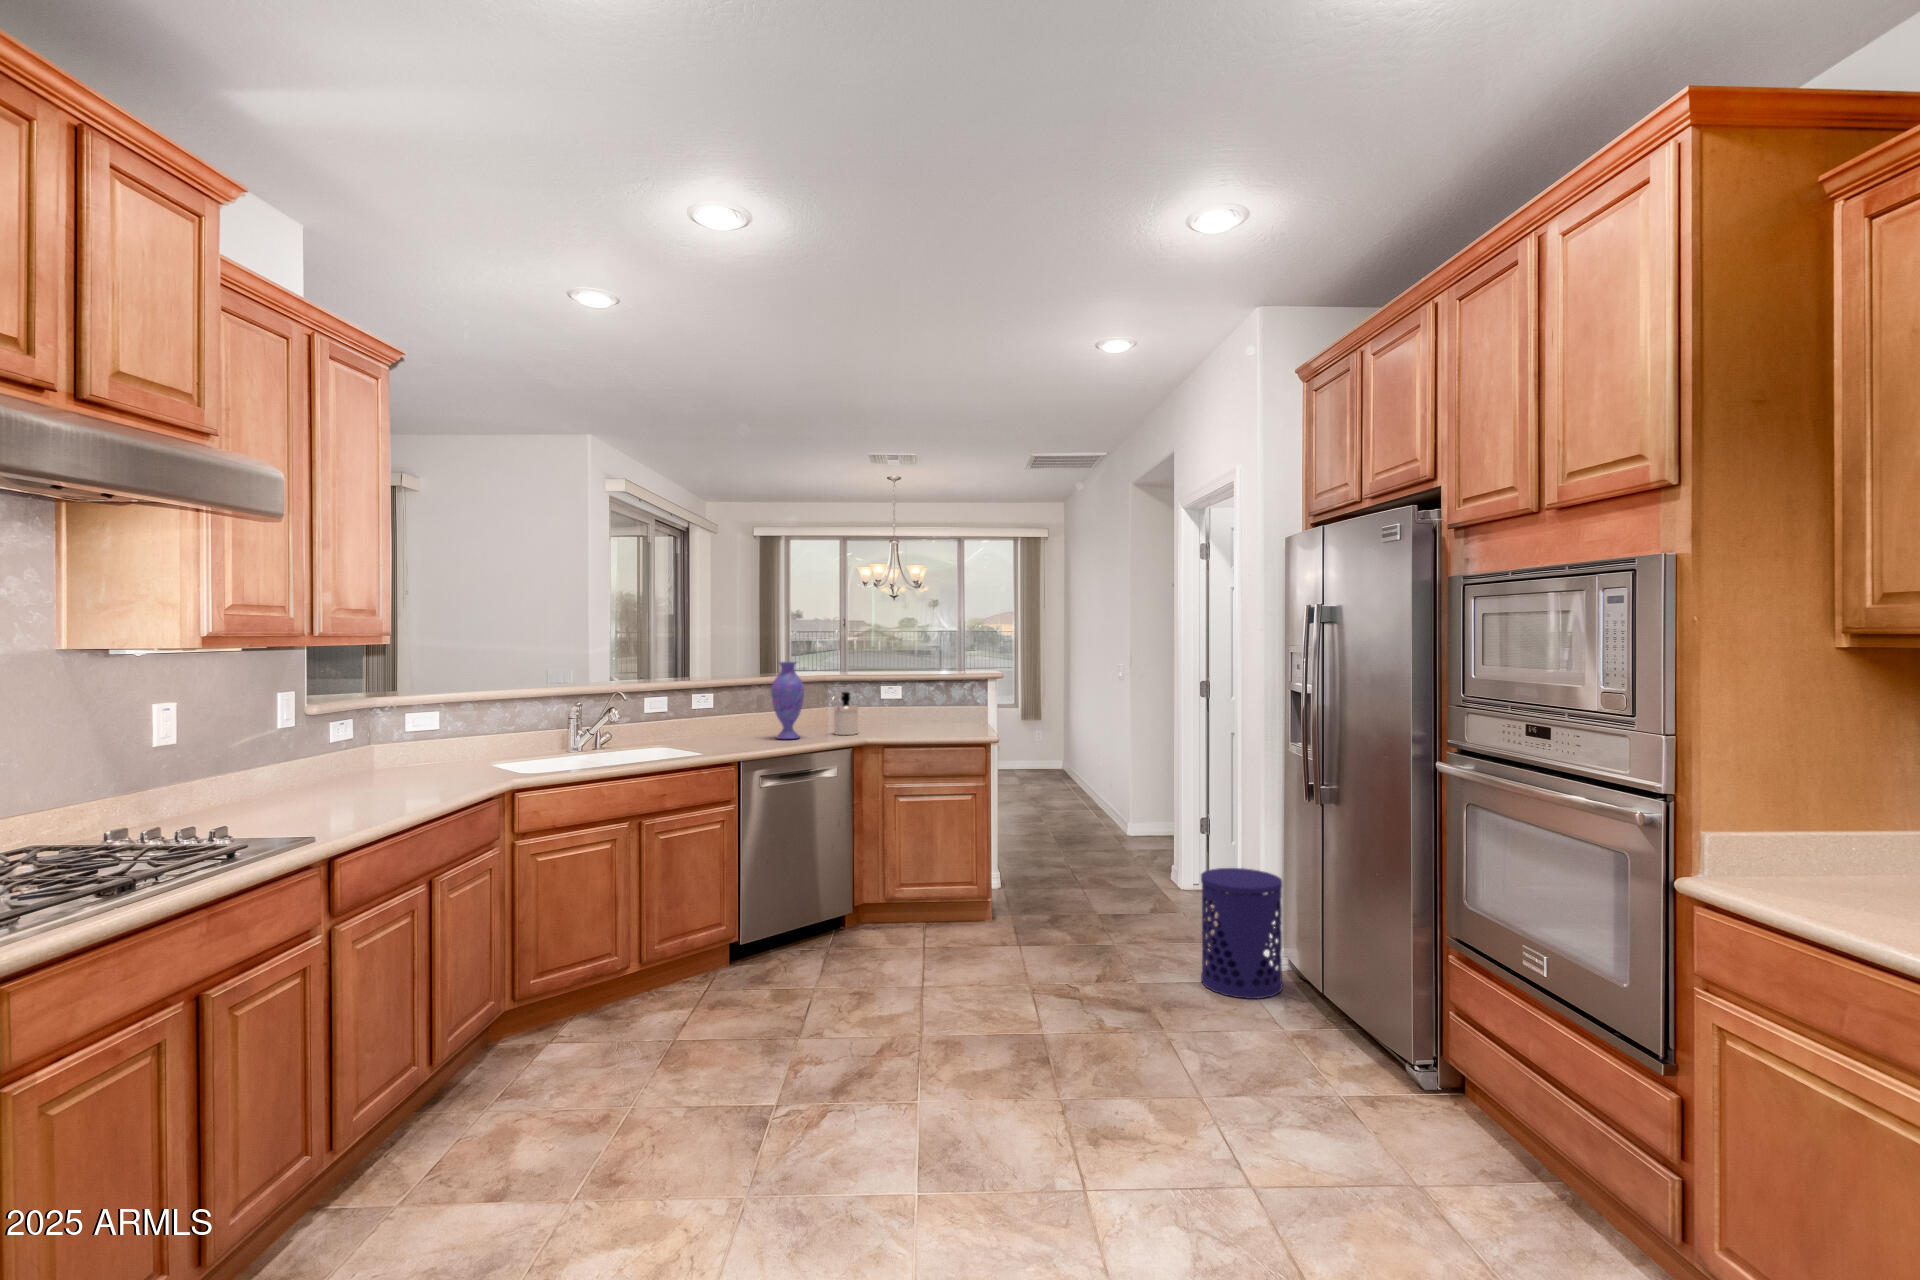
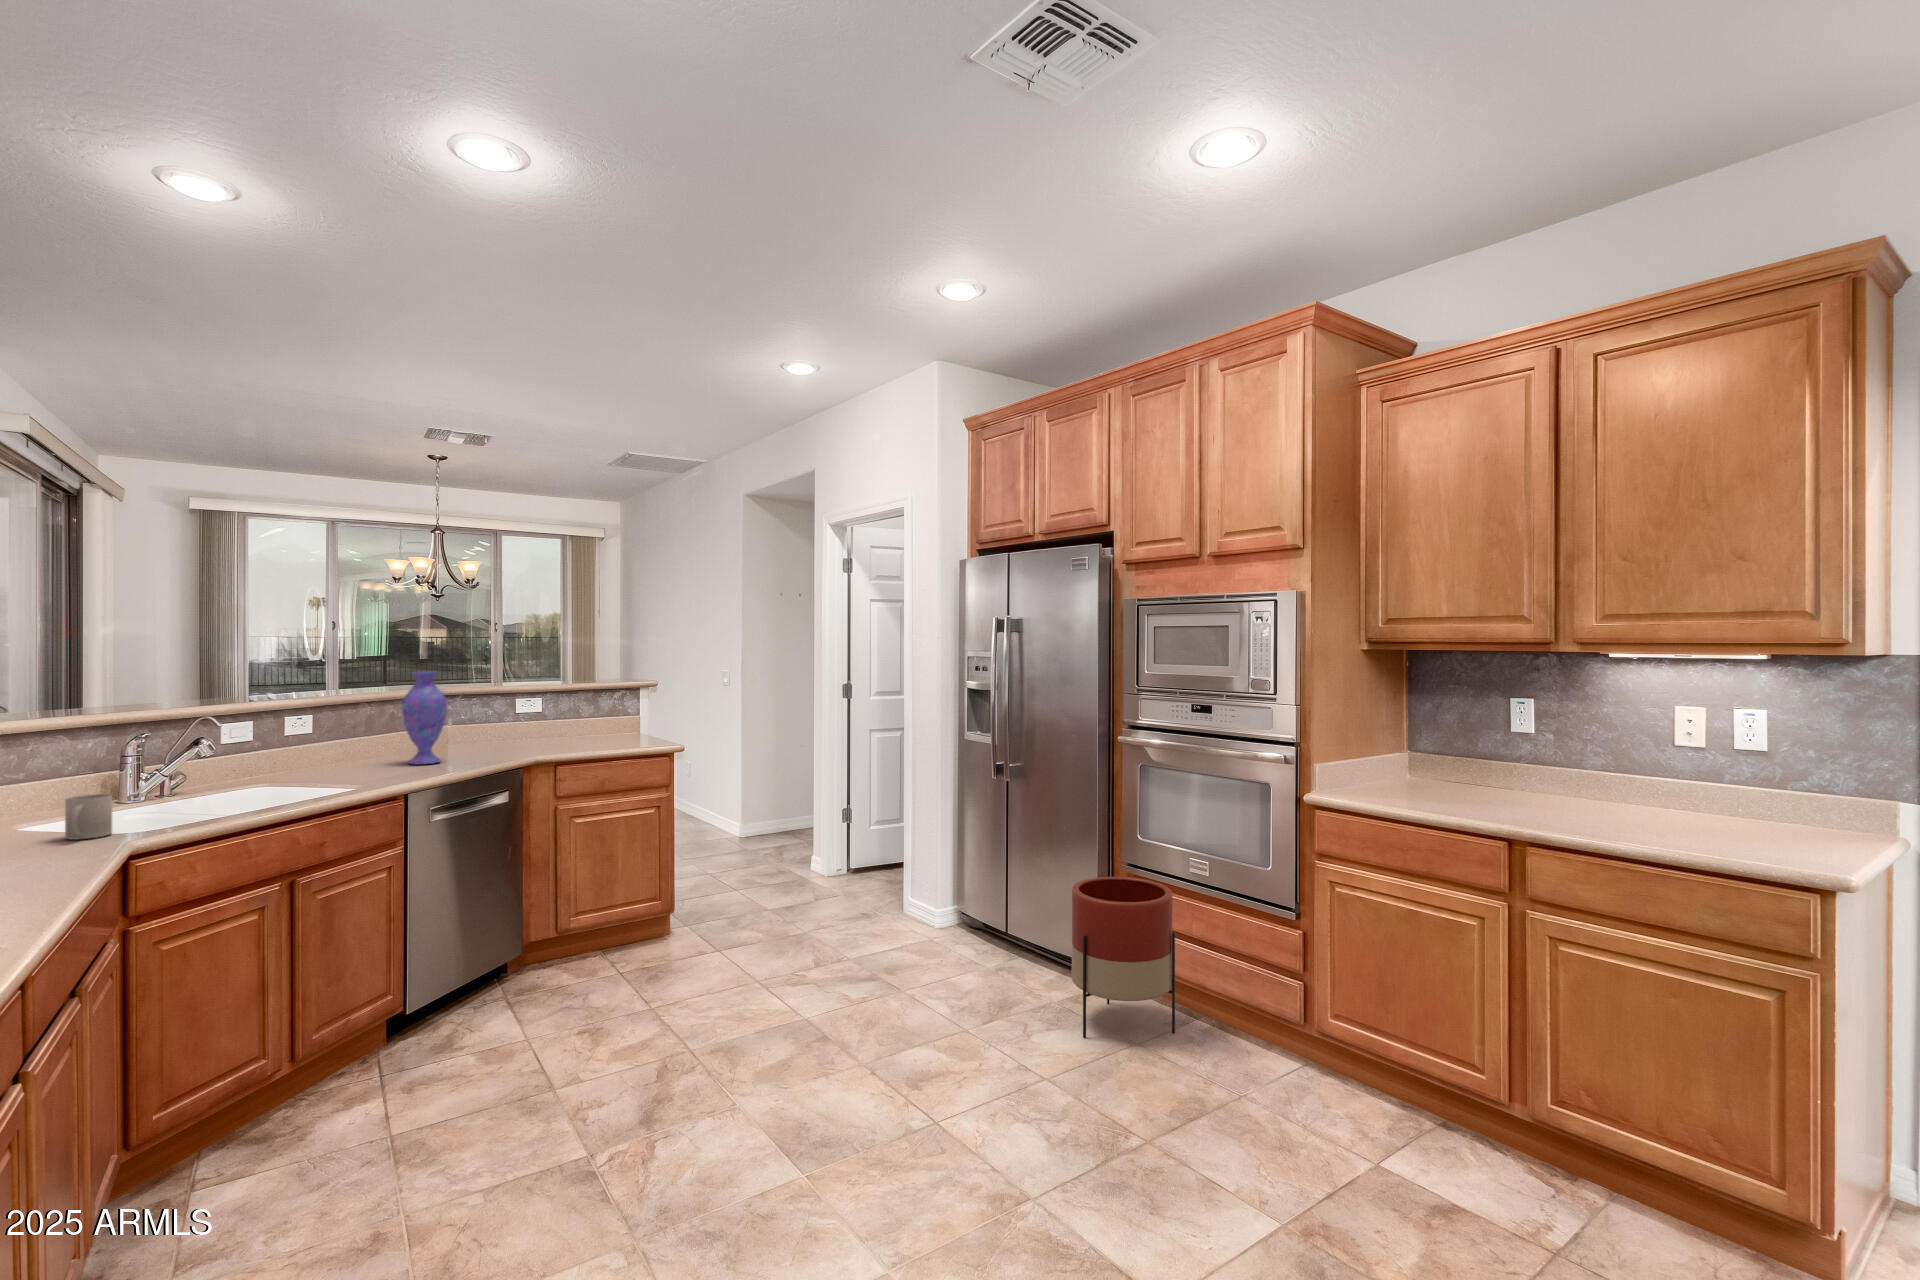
soap dispenser: present [831,692,859,735] -> none [473,705,506,755]
mug: none [492,745,522,776] -> present [65,794,112,840]
waste bin: present [1201,868,1283,999] -> none [896,844,963,955]
planter: none [1340,944,1489,1183] -> present [1071,877,1175,1038]

